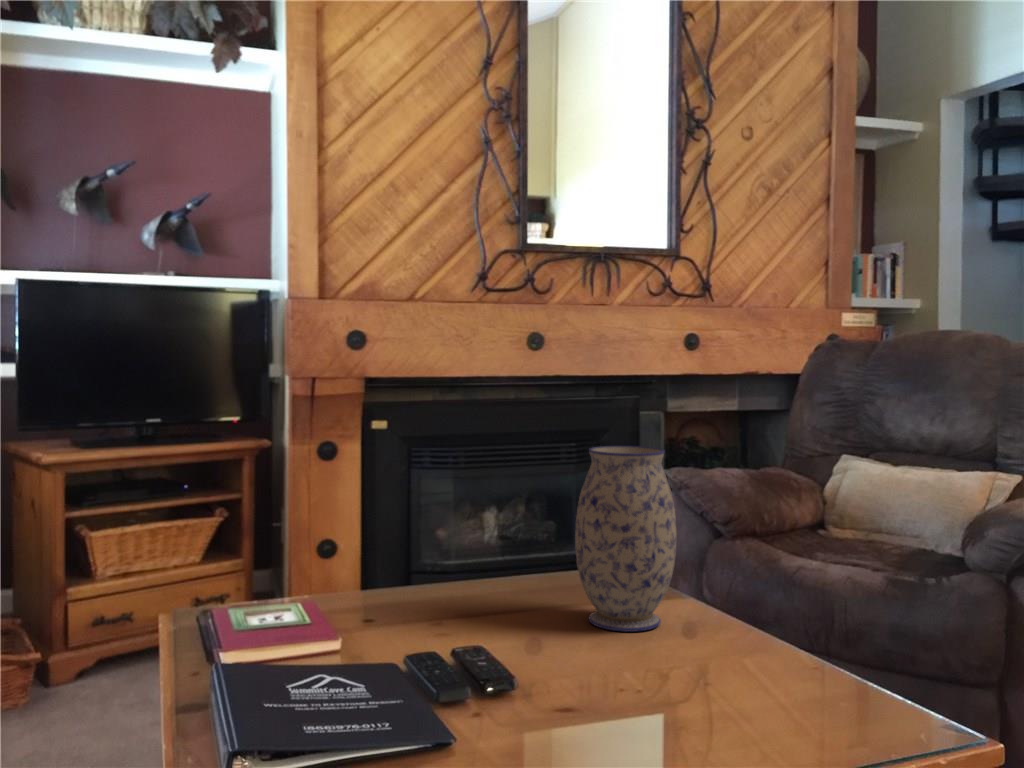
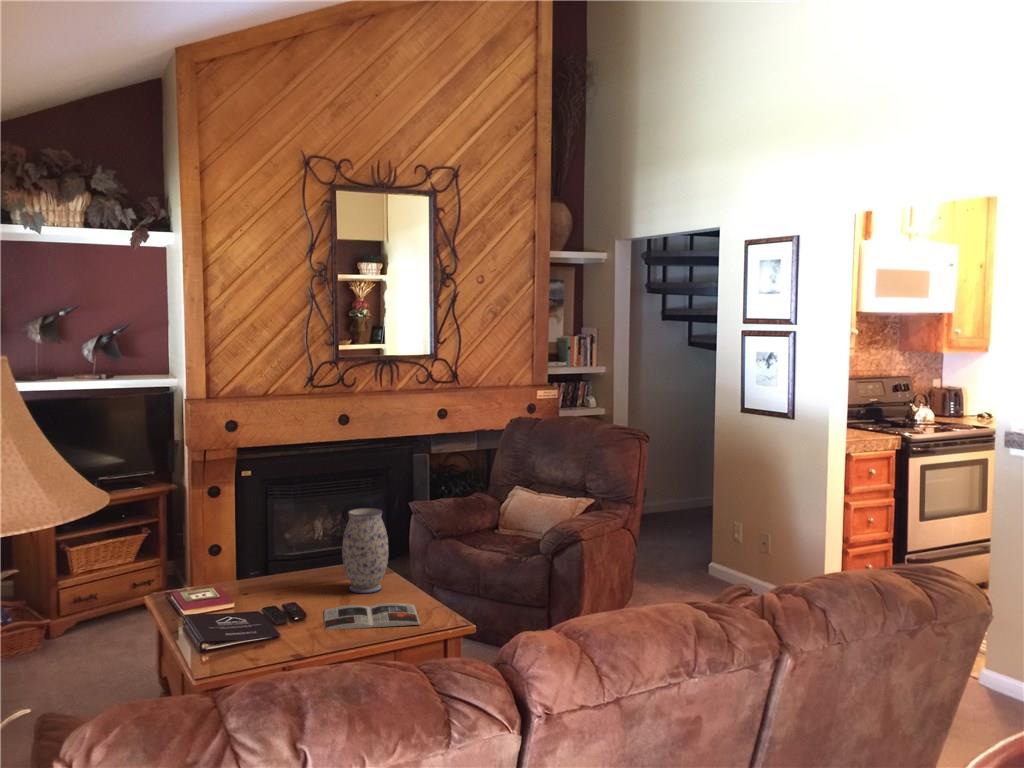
magazine: none [548,658,816,726] -> present [324,603,420,630]

